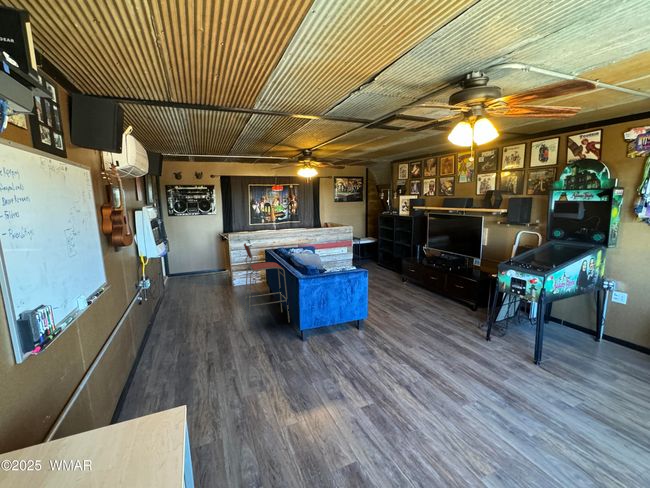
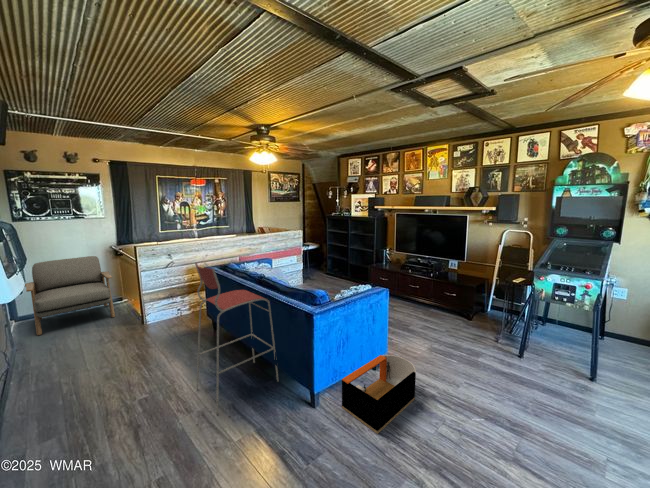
armchair: none [175,239,219,284] -> present [25,256,115,335]
storage bin: none [315,314,368,353] -> present [342,355,416,434]

